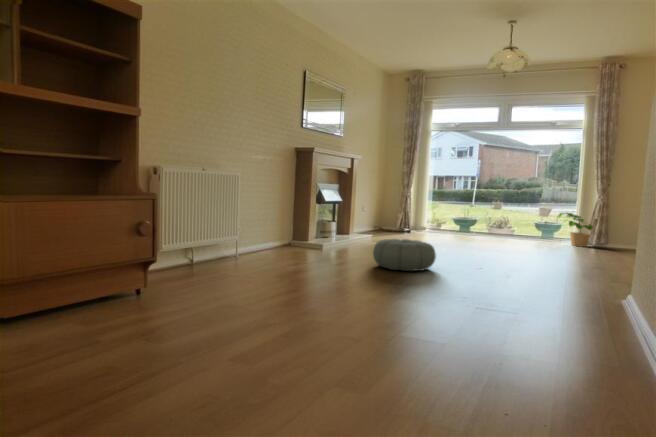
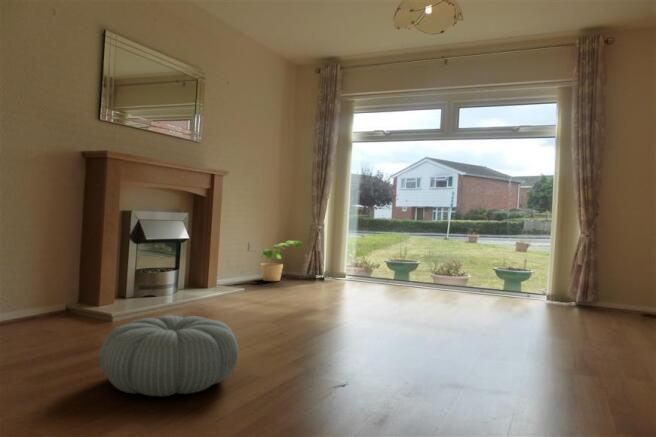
potted plant: present [558,213,593,247] -> present [261,241,302,281]

